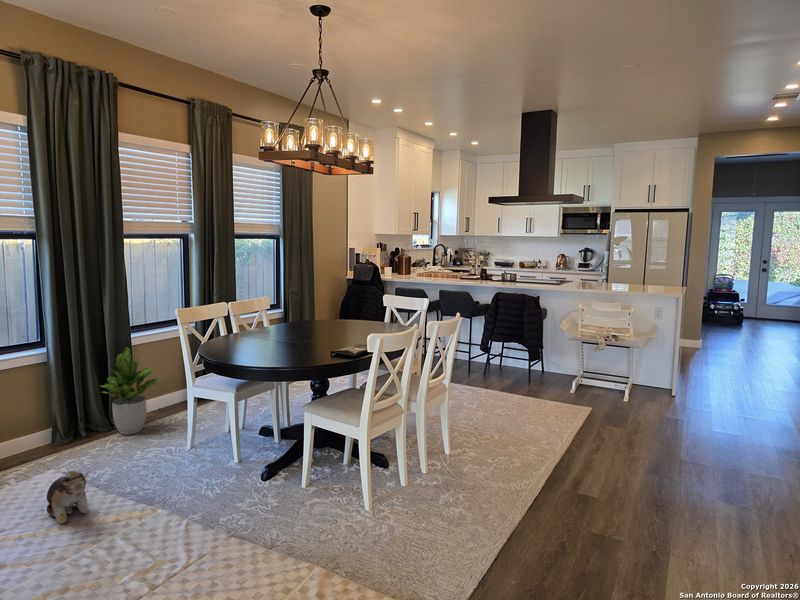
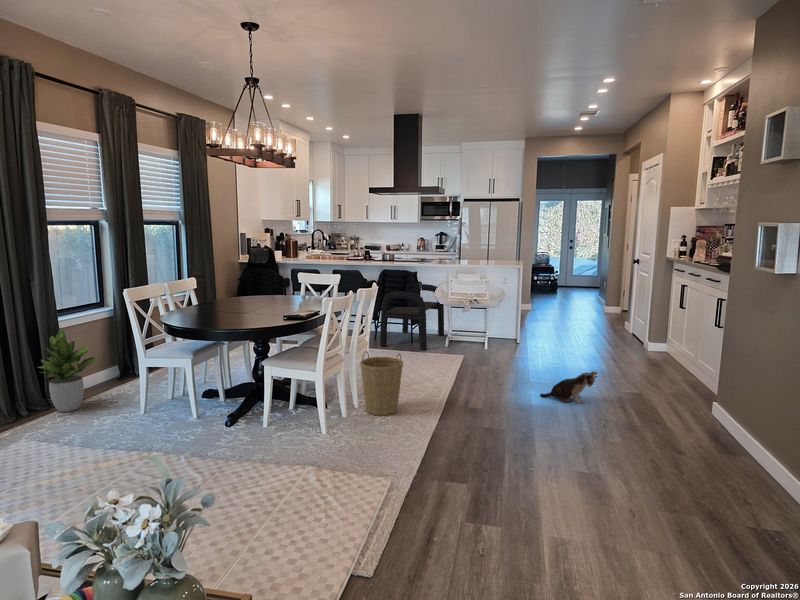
bench: none [488,312,574,395] -> present [380,284,444,350]
basket: none [430,402,486,491] -> present [360,351,403,416]
plush toy: present [47,471,89,524] -> present [540,372,597,403]

